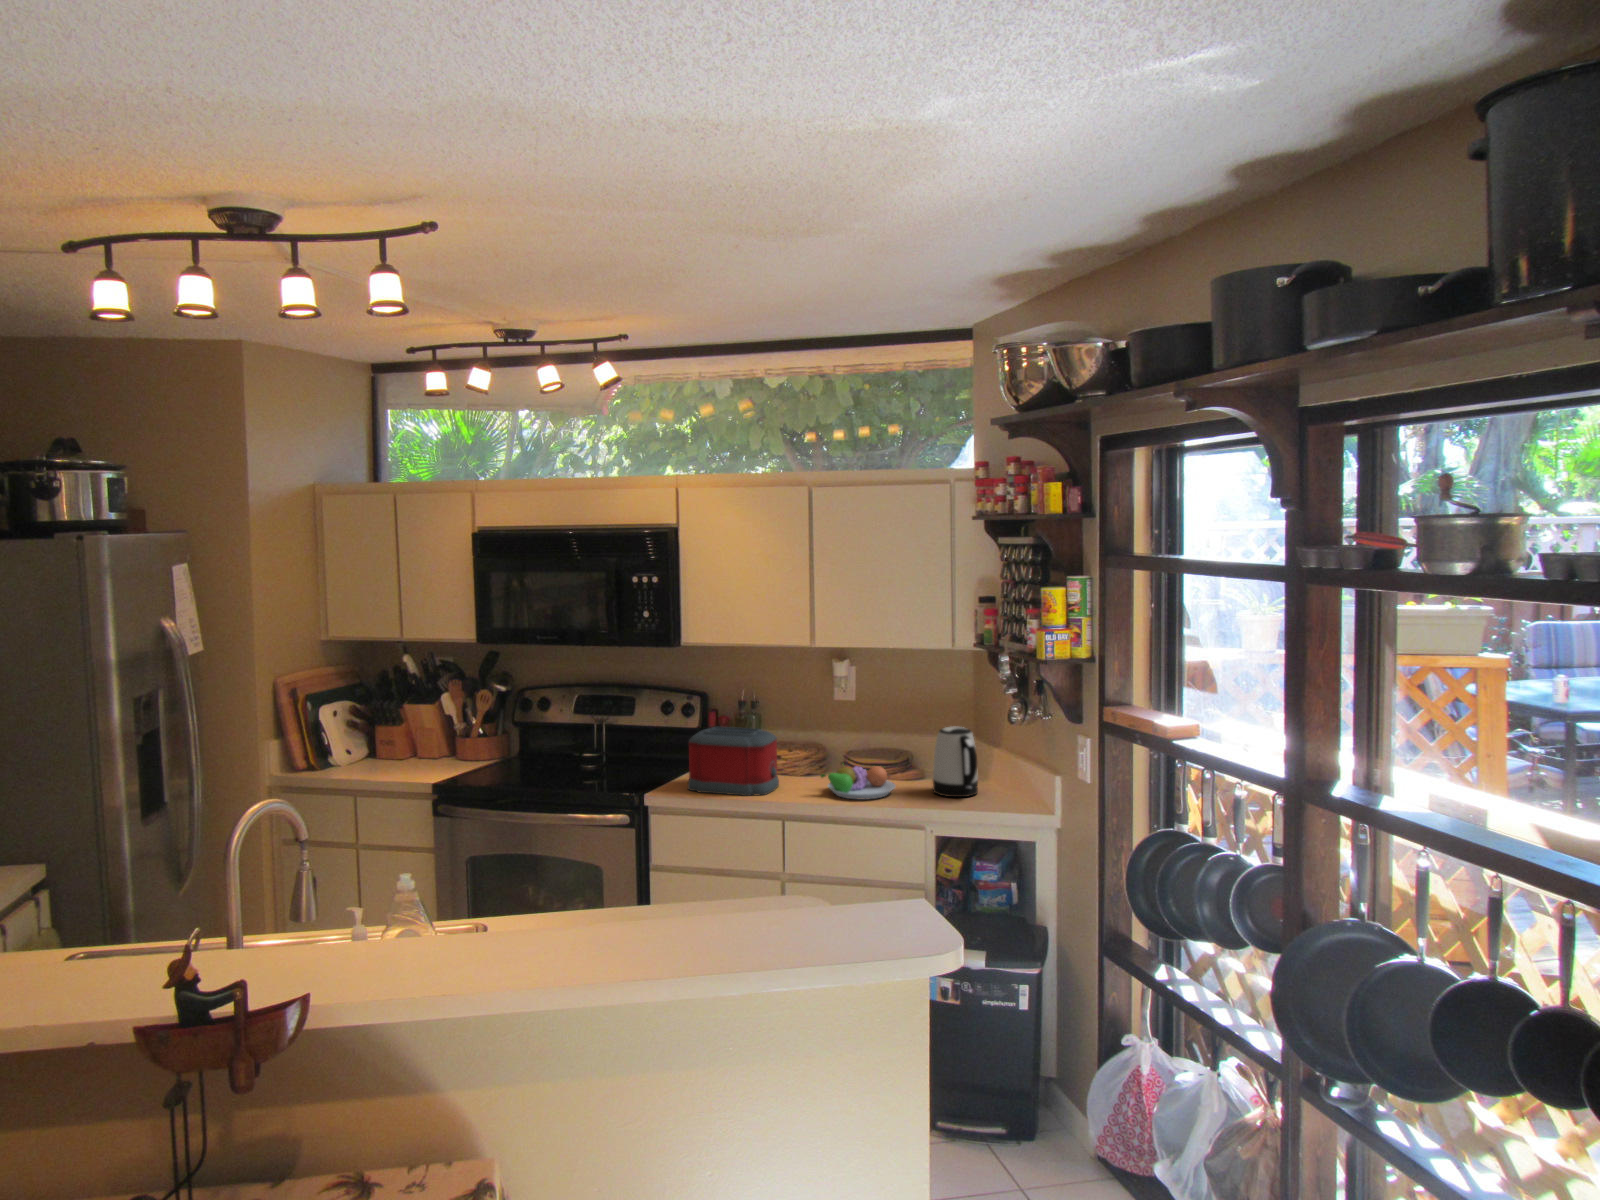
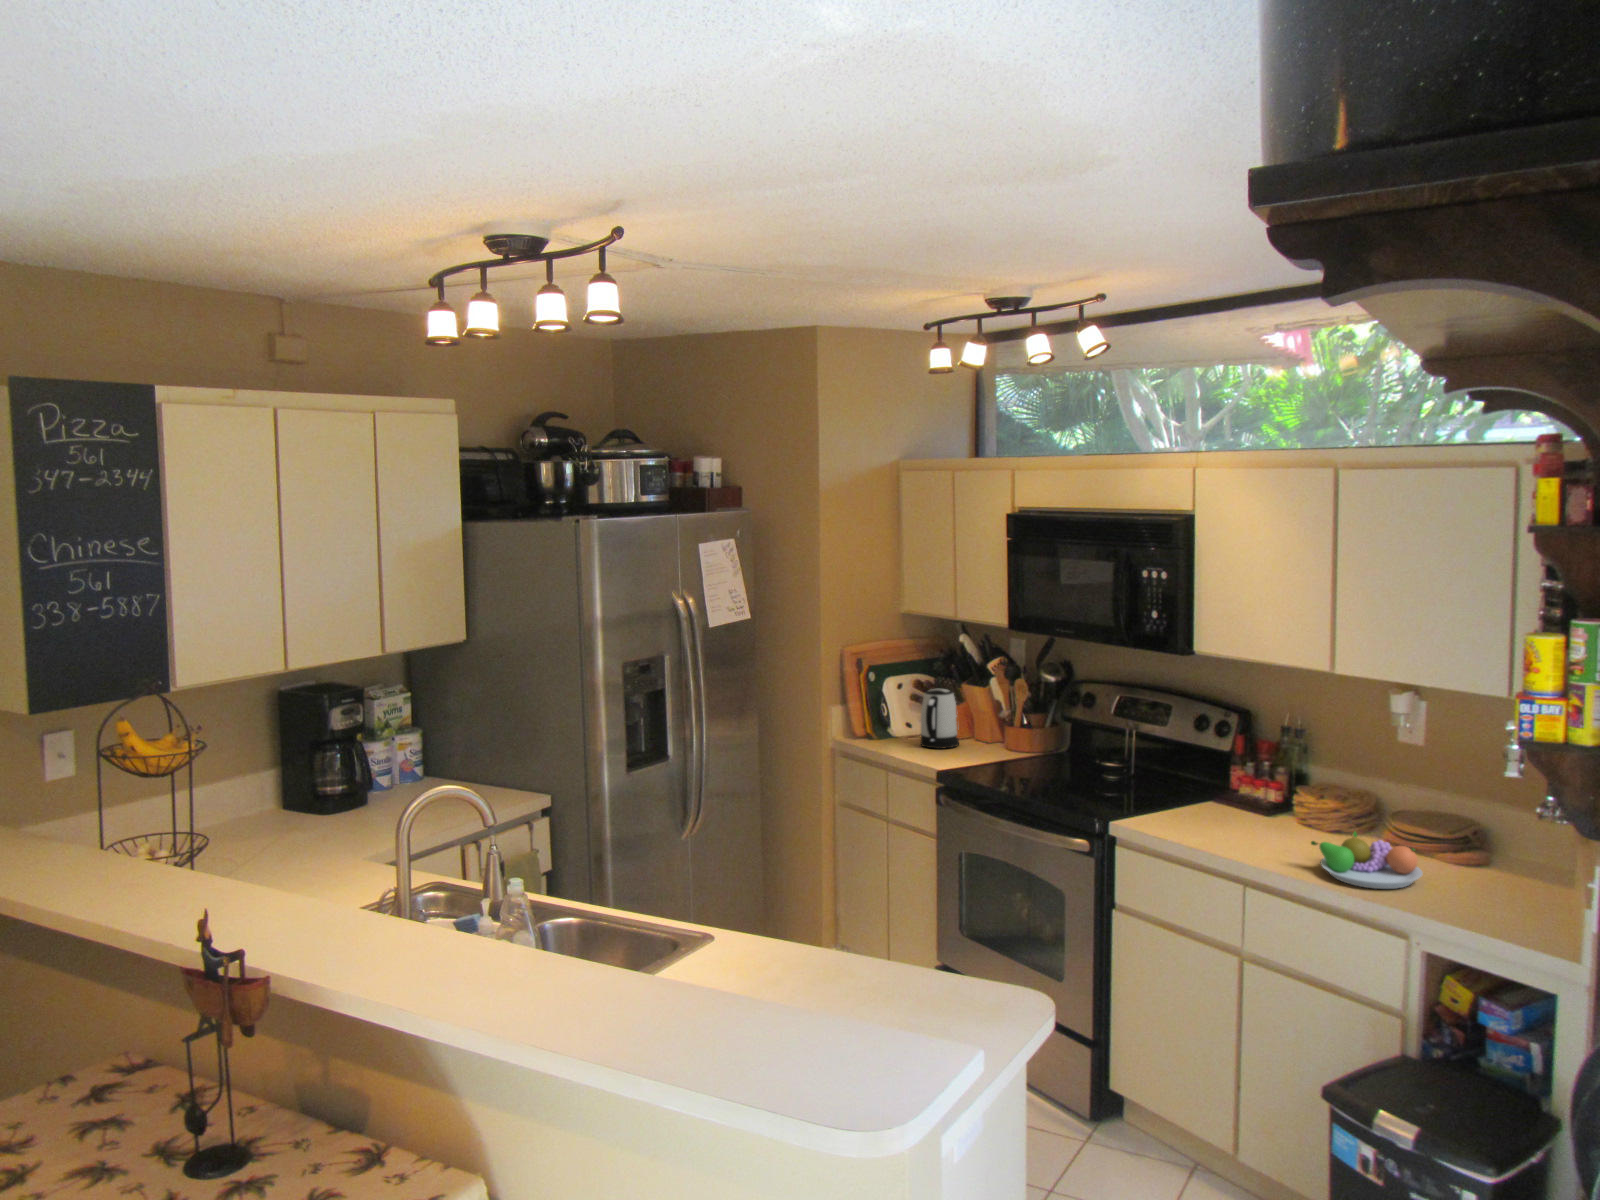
toaster: present [688,727,779,796] -> none [1167,757,1281,851]
kettle: present [933,727,978,797] -> present [920,689,959,749]

